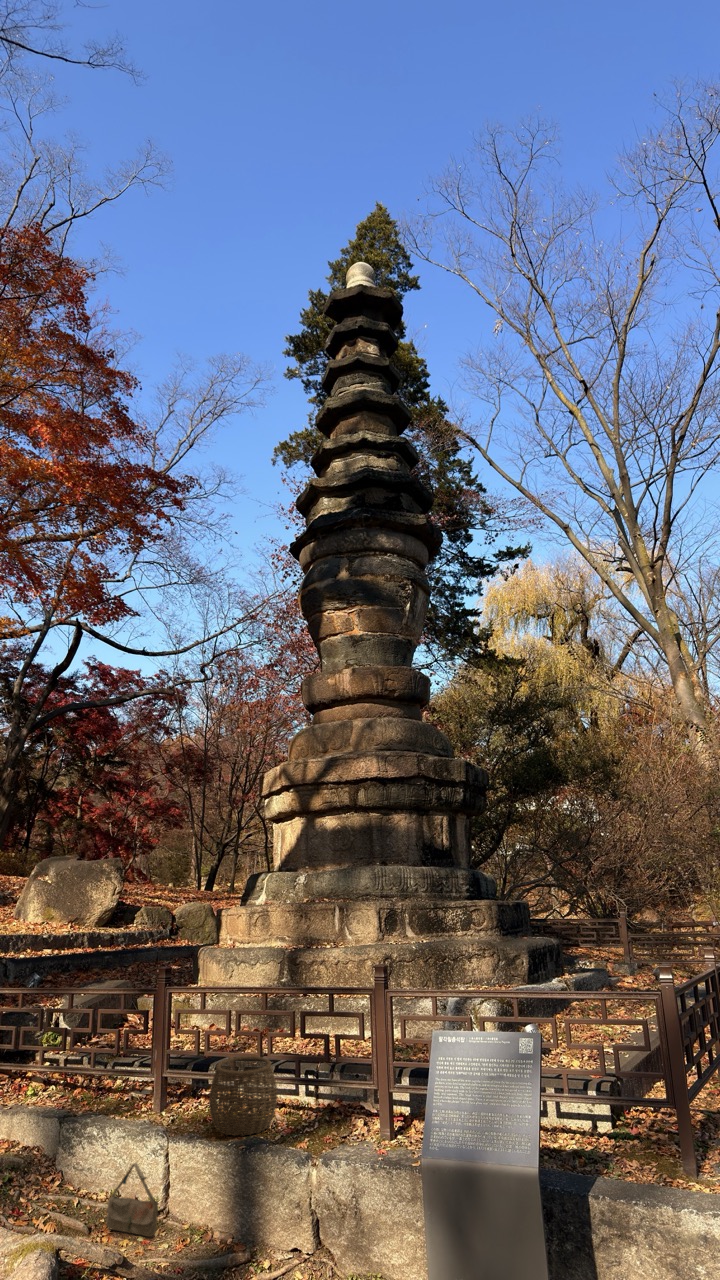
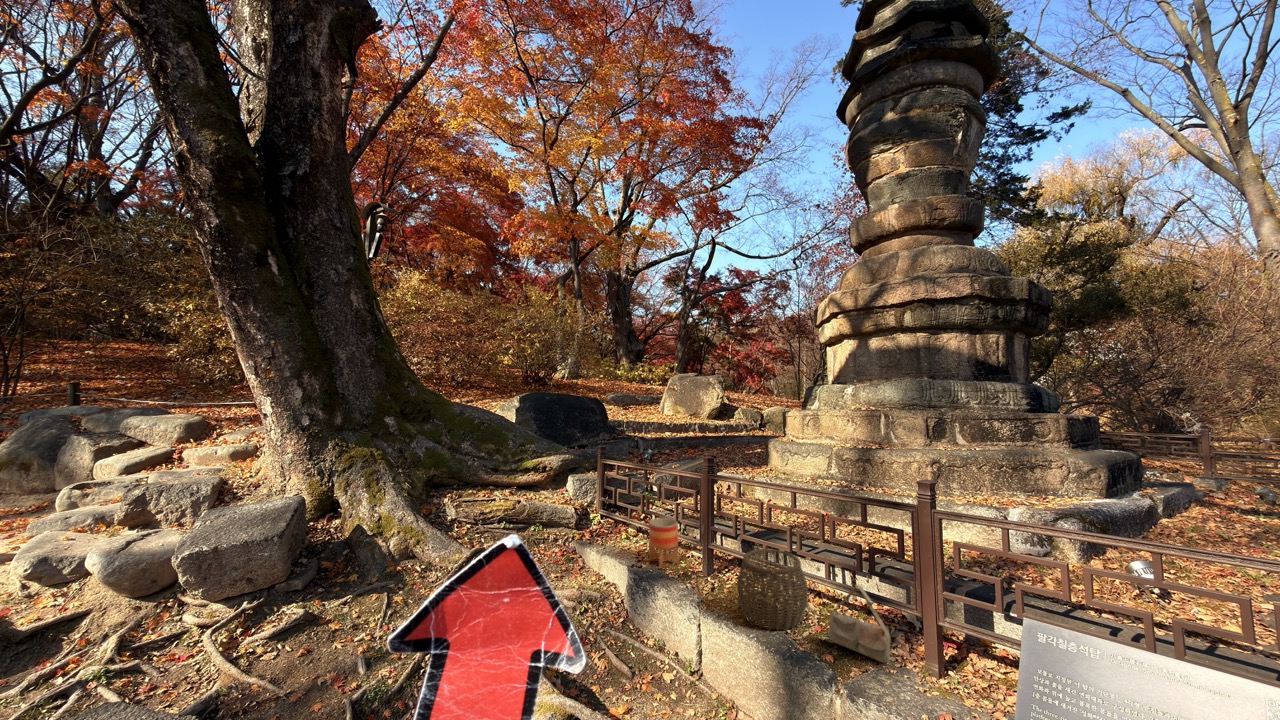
planter: none [89,1050,126,1112] -> present [649,518,679,568]
bag: present [106,1163,158,1237] -> present [828,585,890,663]

